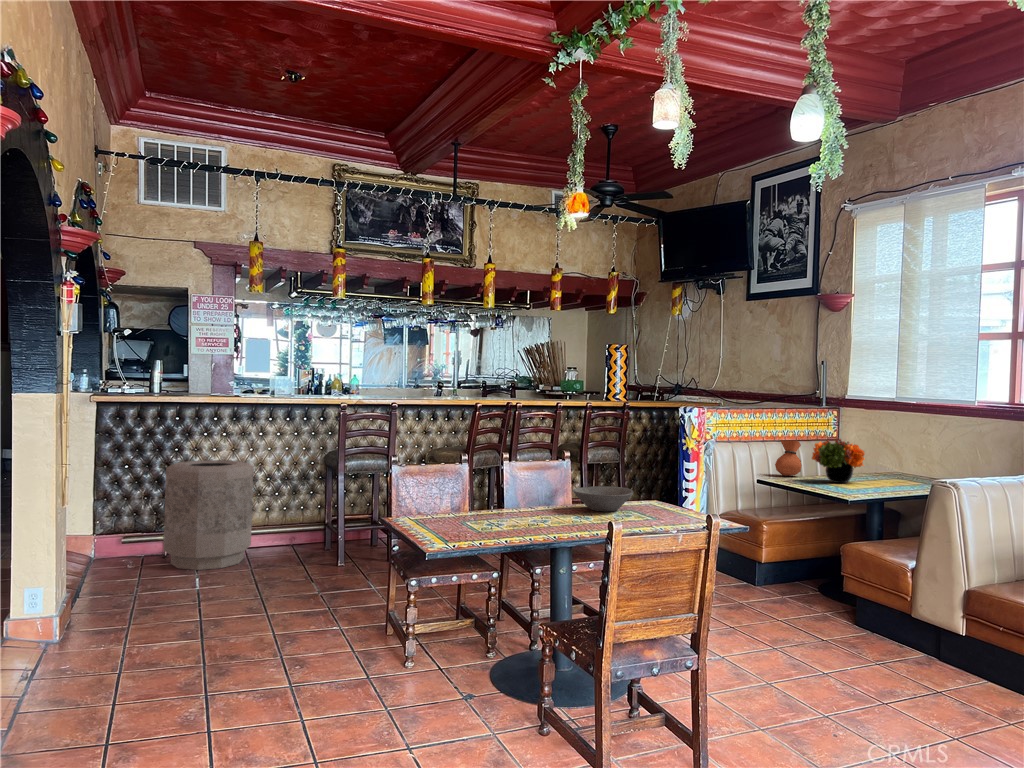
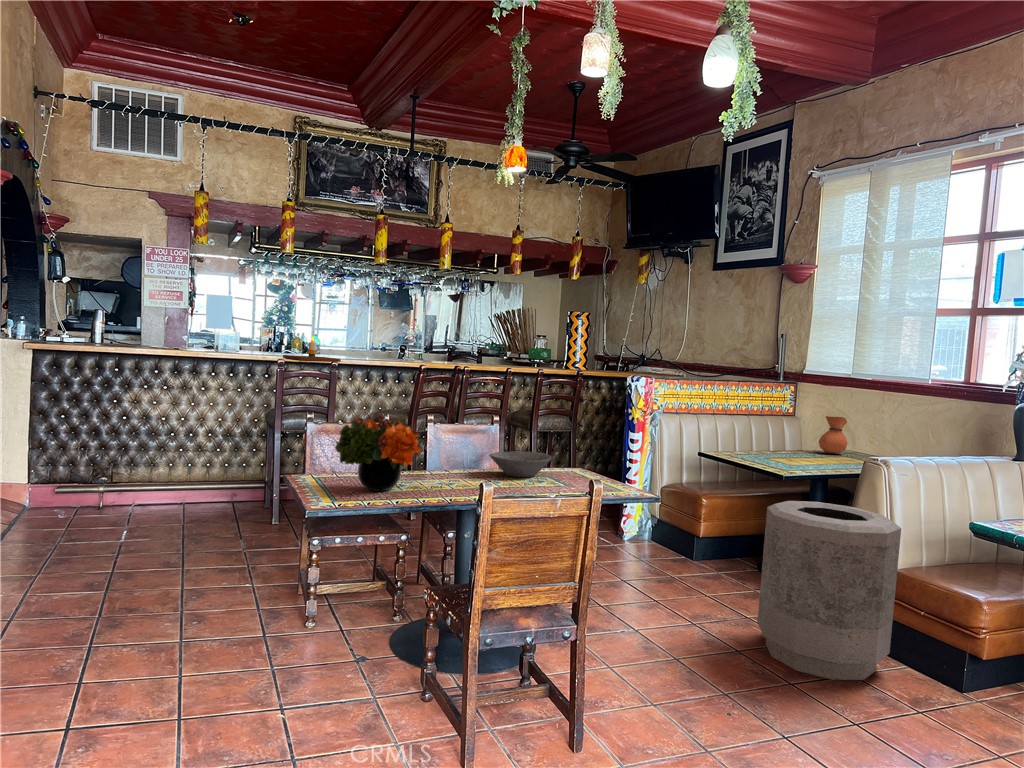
candle: none [339,379,396,403] -> present [283,337,341,362]
flower arrangement: present [812,438,865,483] -> present [335,414,421,491]
vase: present [775,440,802,476] -> present [819,416,847,454]
trash can: present [163,460,253,570] -> present [757,501,901,680]

